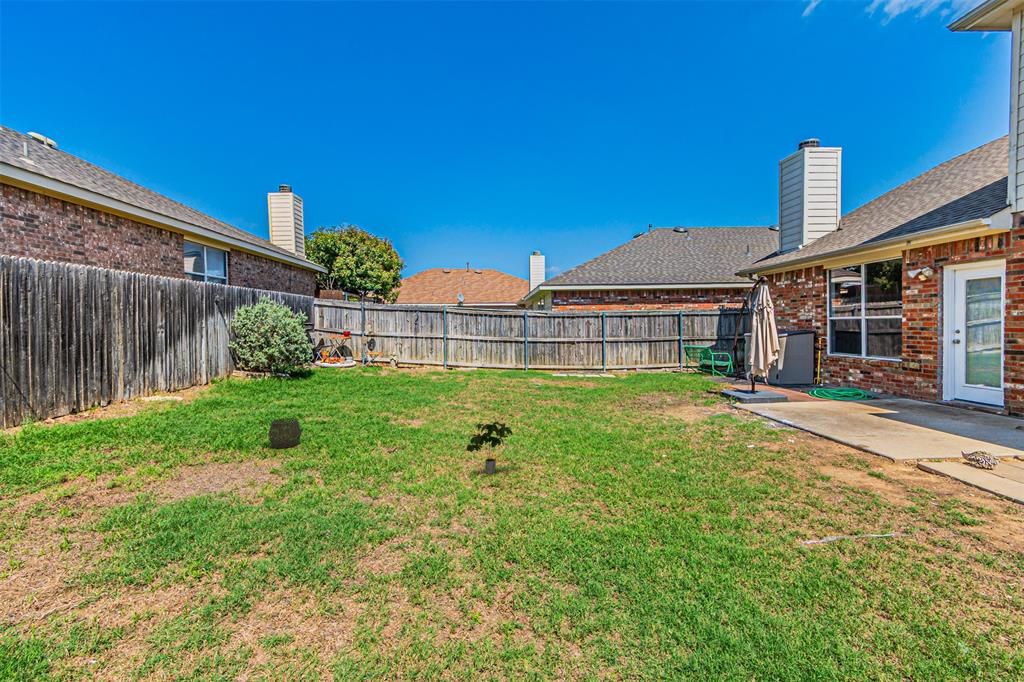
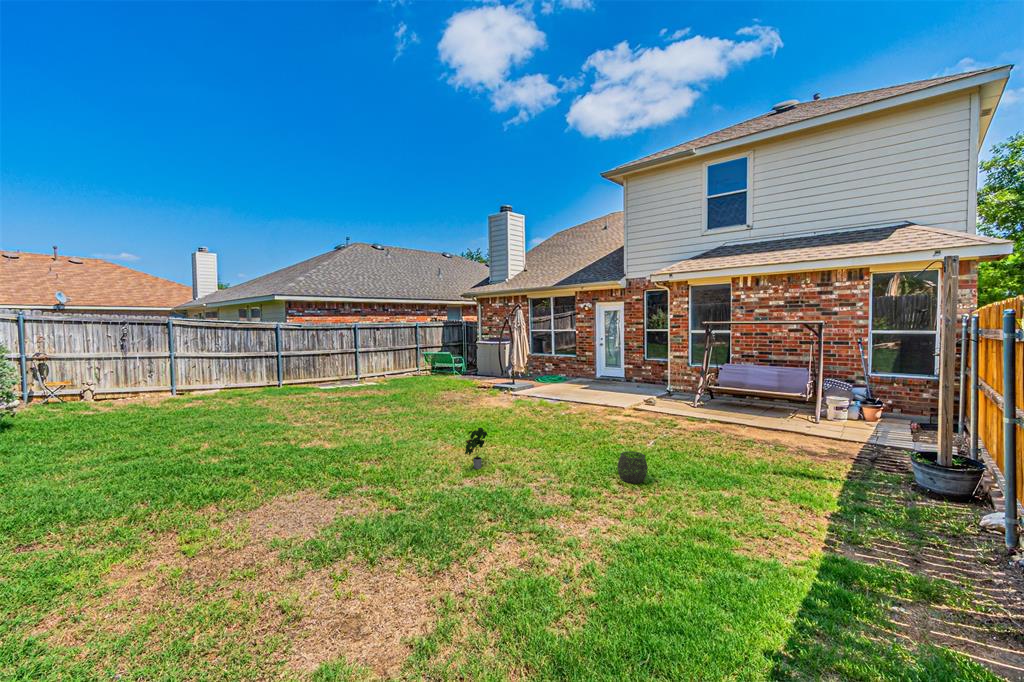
woven basket: present [269,418,301,448] -> present [617,451,648,483]

